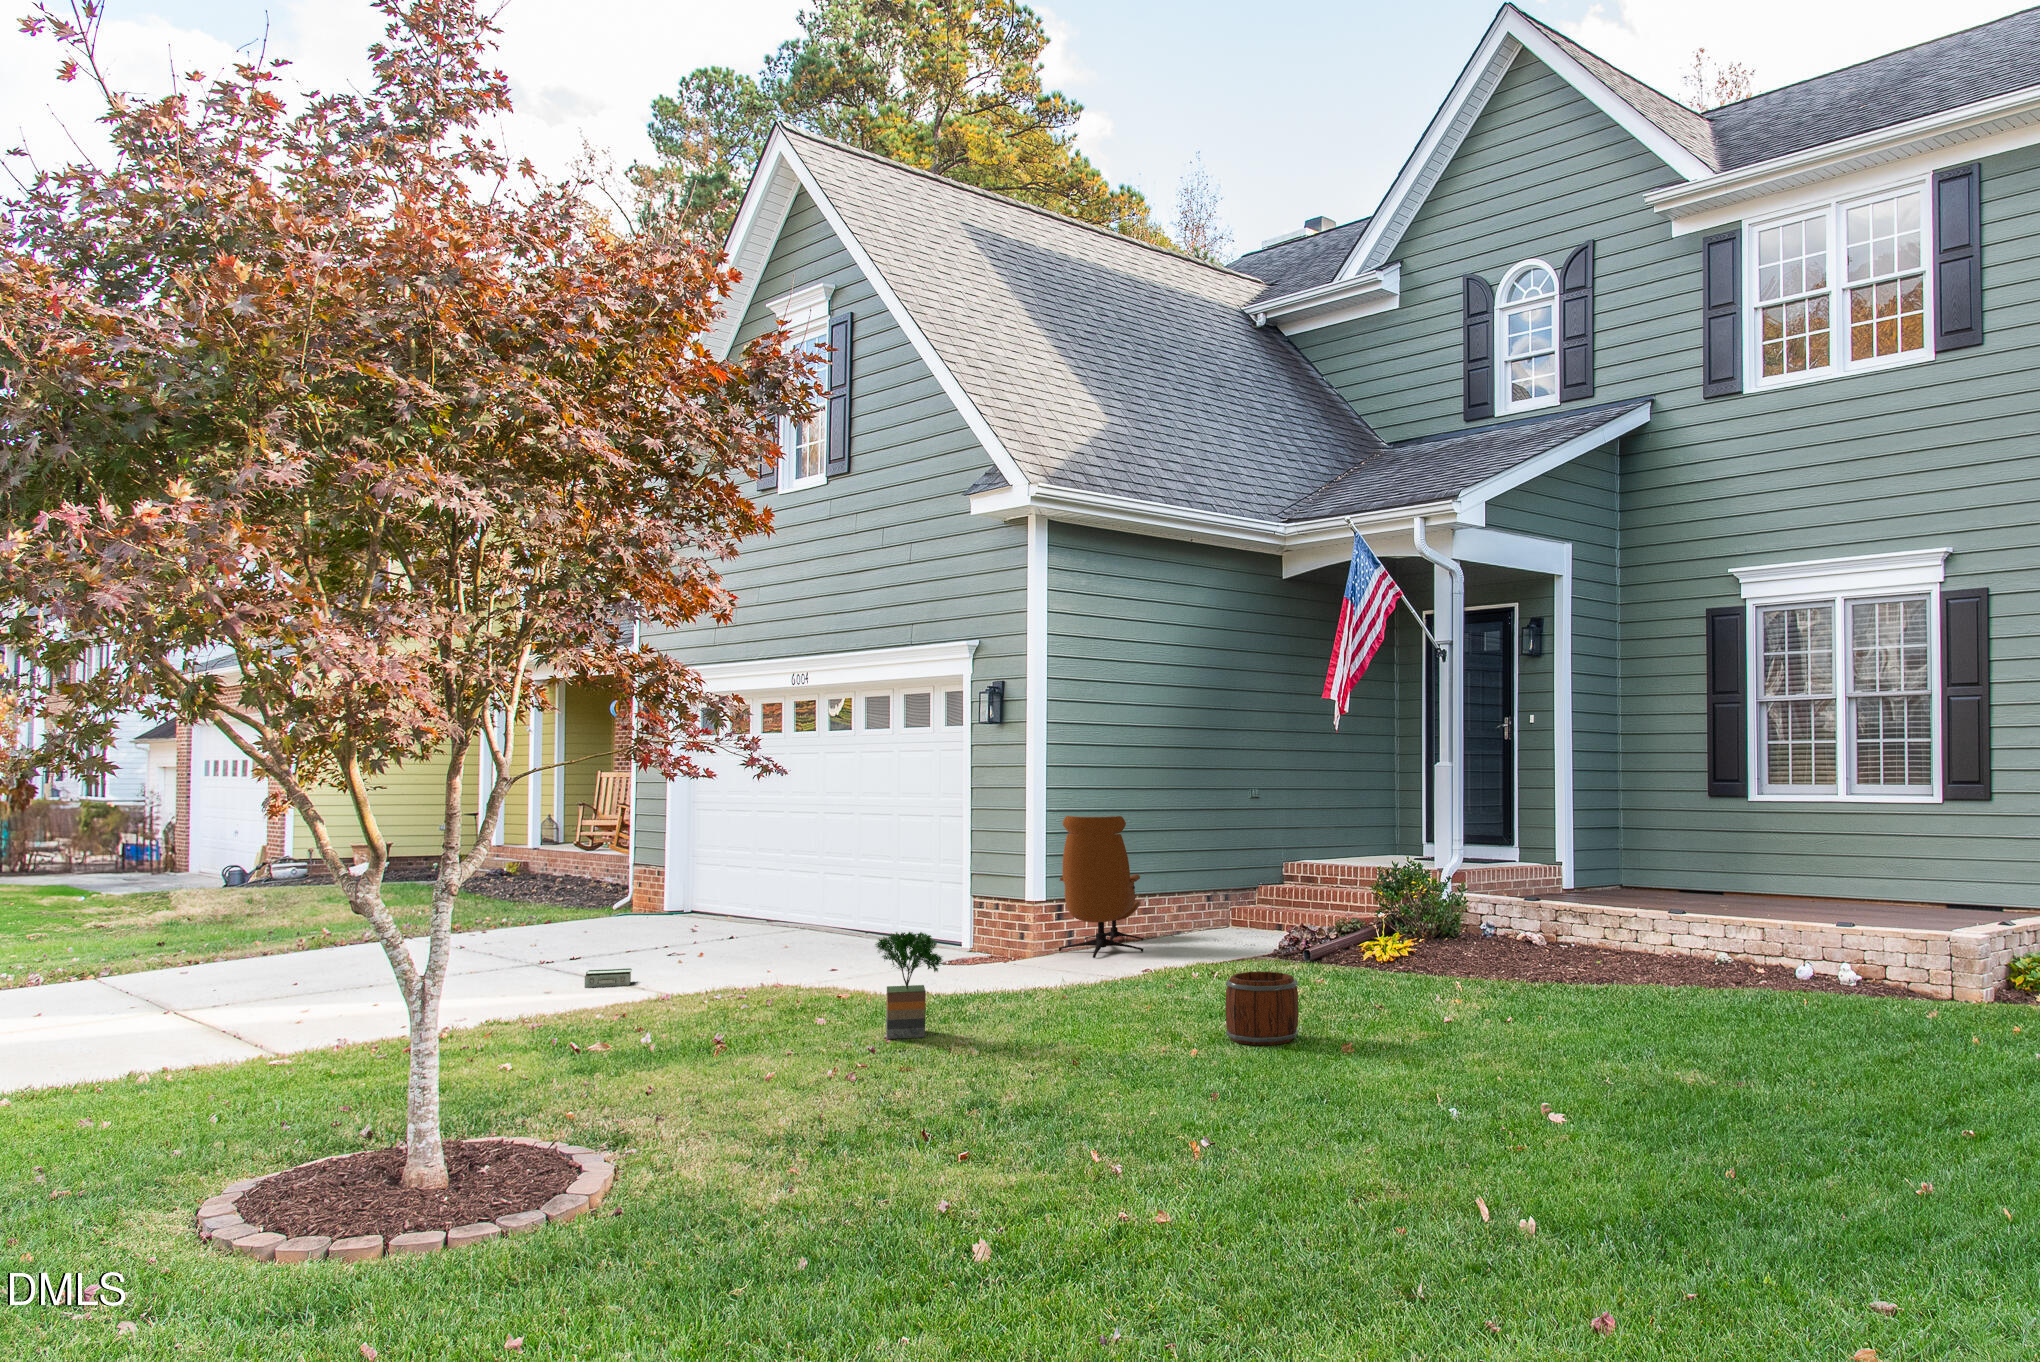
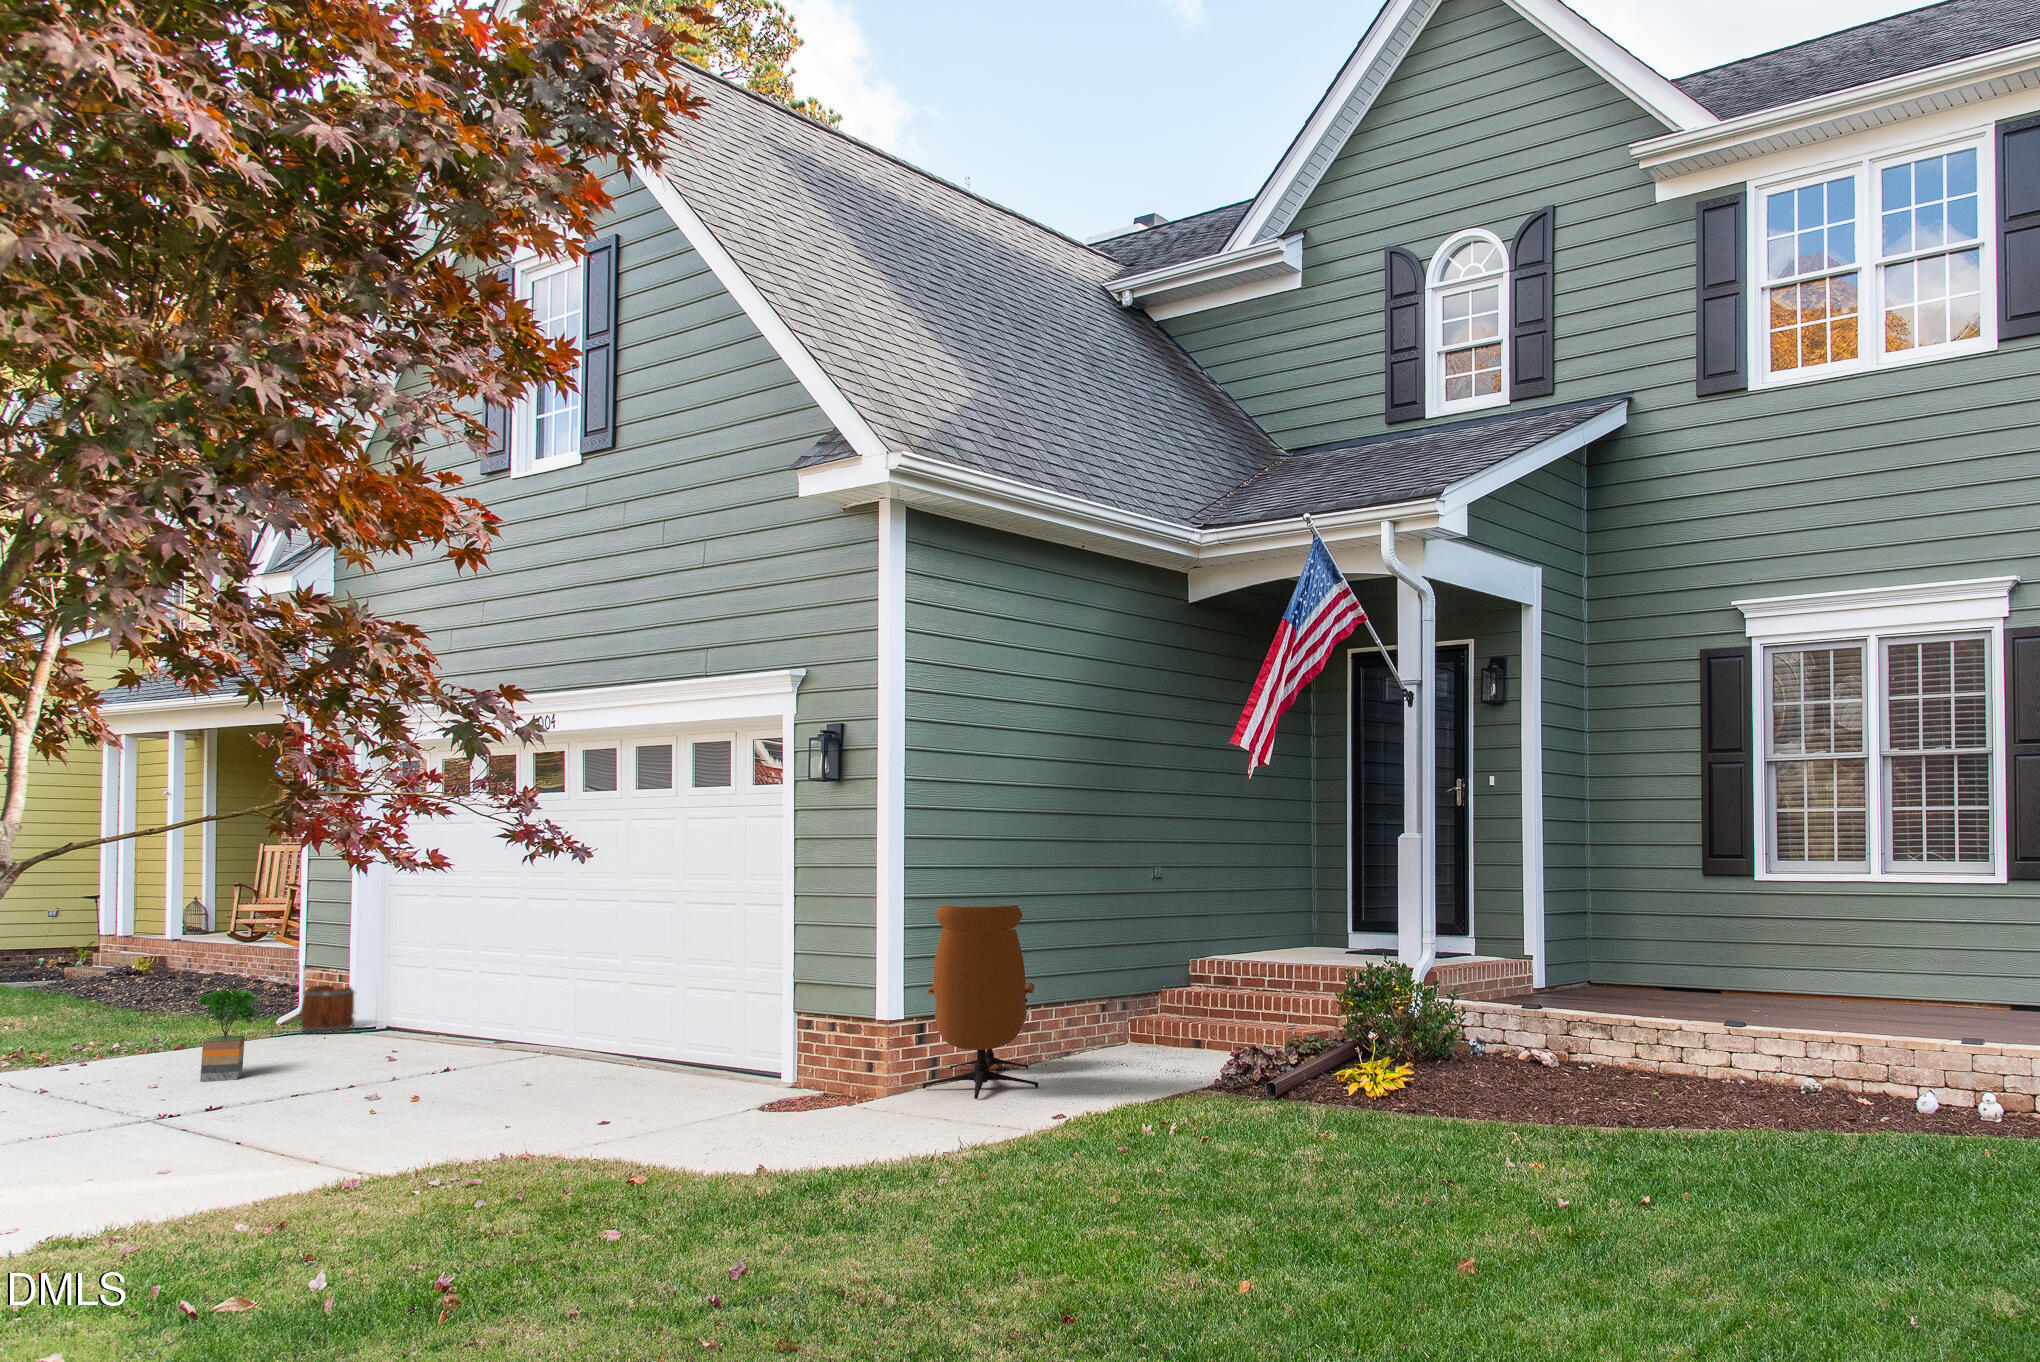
potted tree: present [875,932,943,1039] -> present [198,989,260,1082]
toolbox: present [584,968,632,988] -> none [234,1131,308,1164]
bucket: present [1225,971,1298,1045] -> present [301,985,355,1033]

